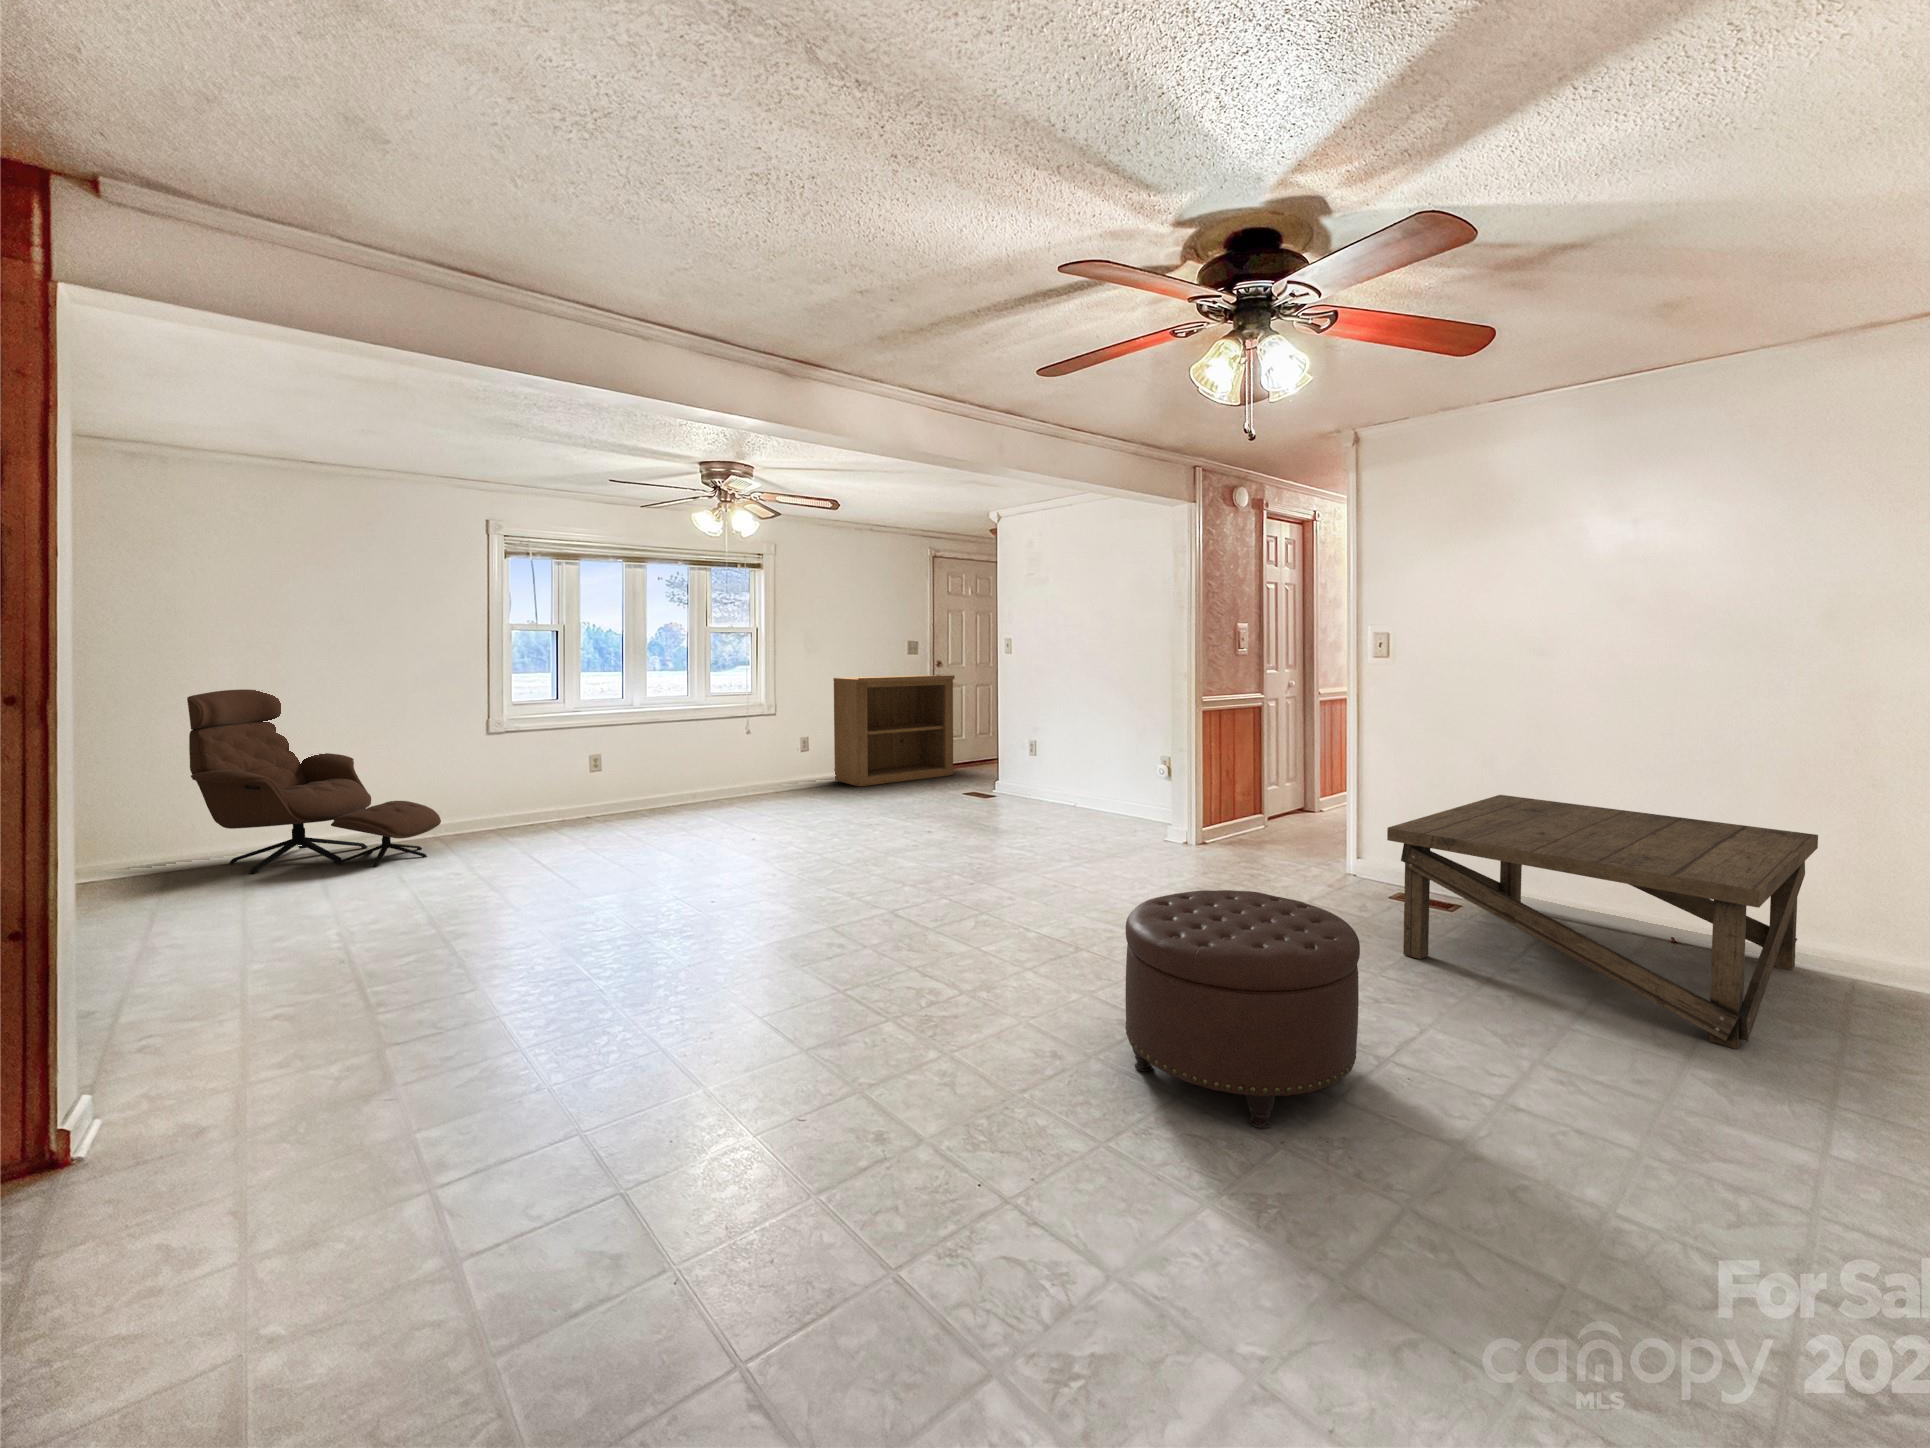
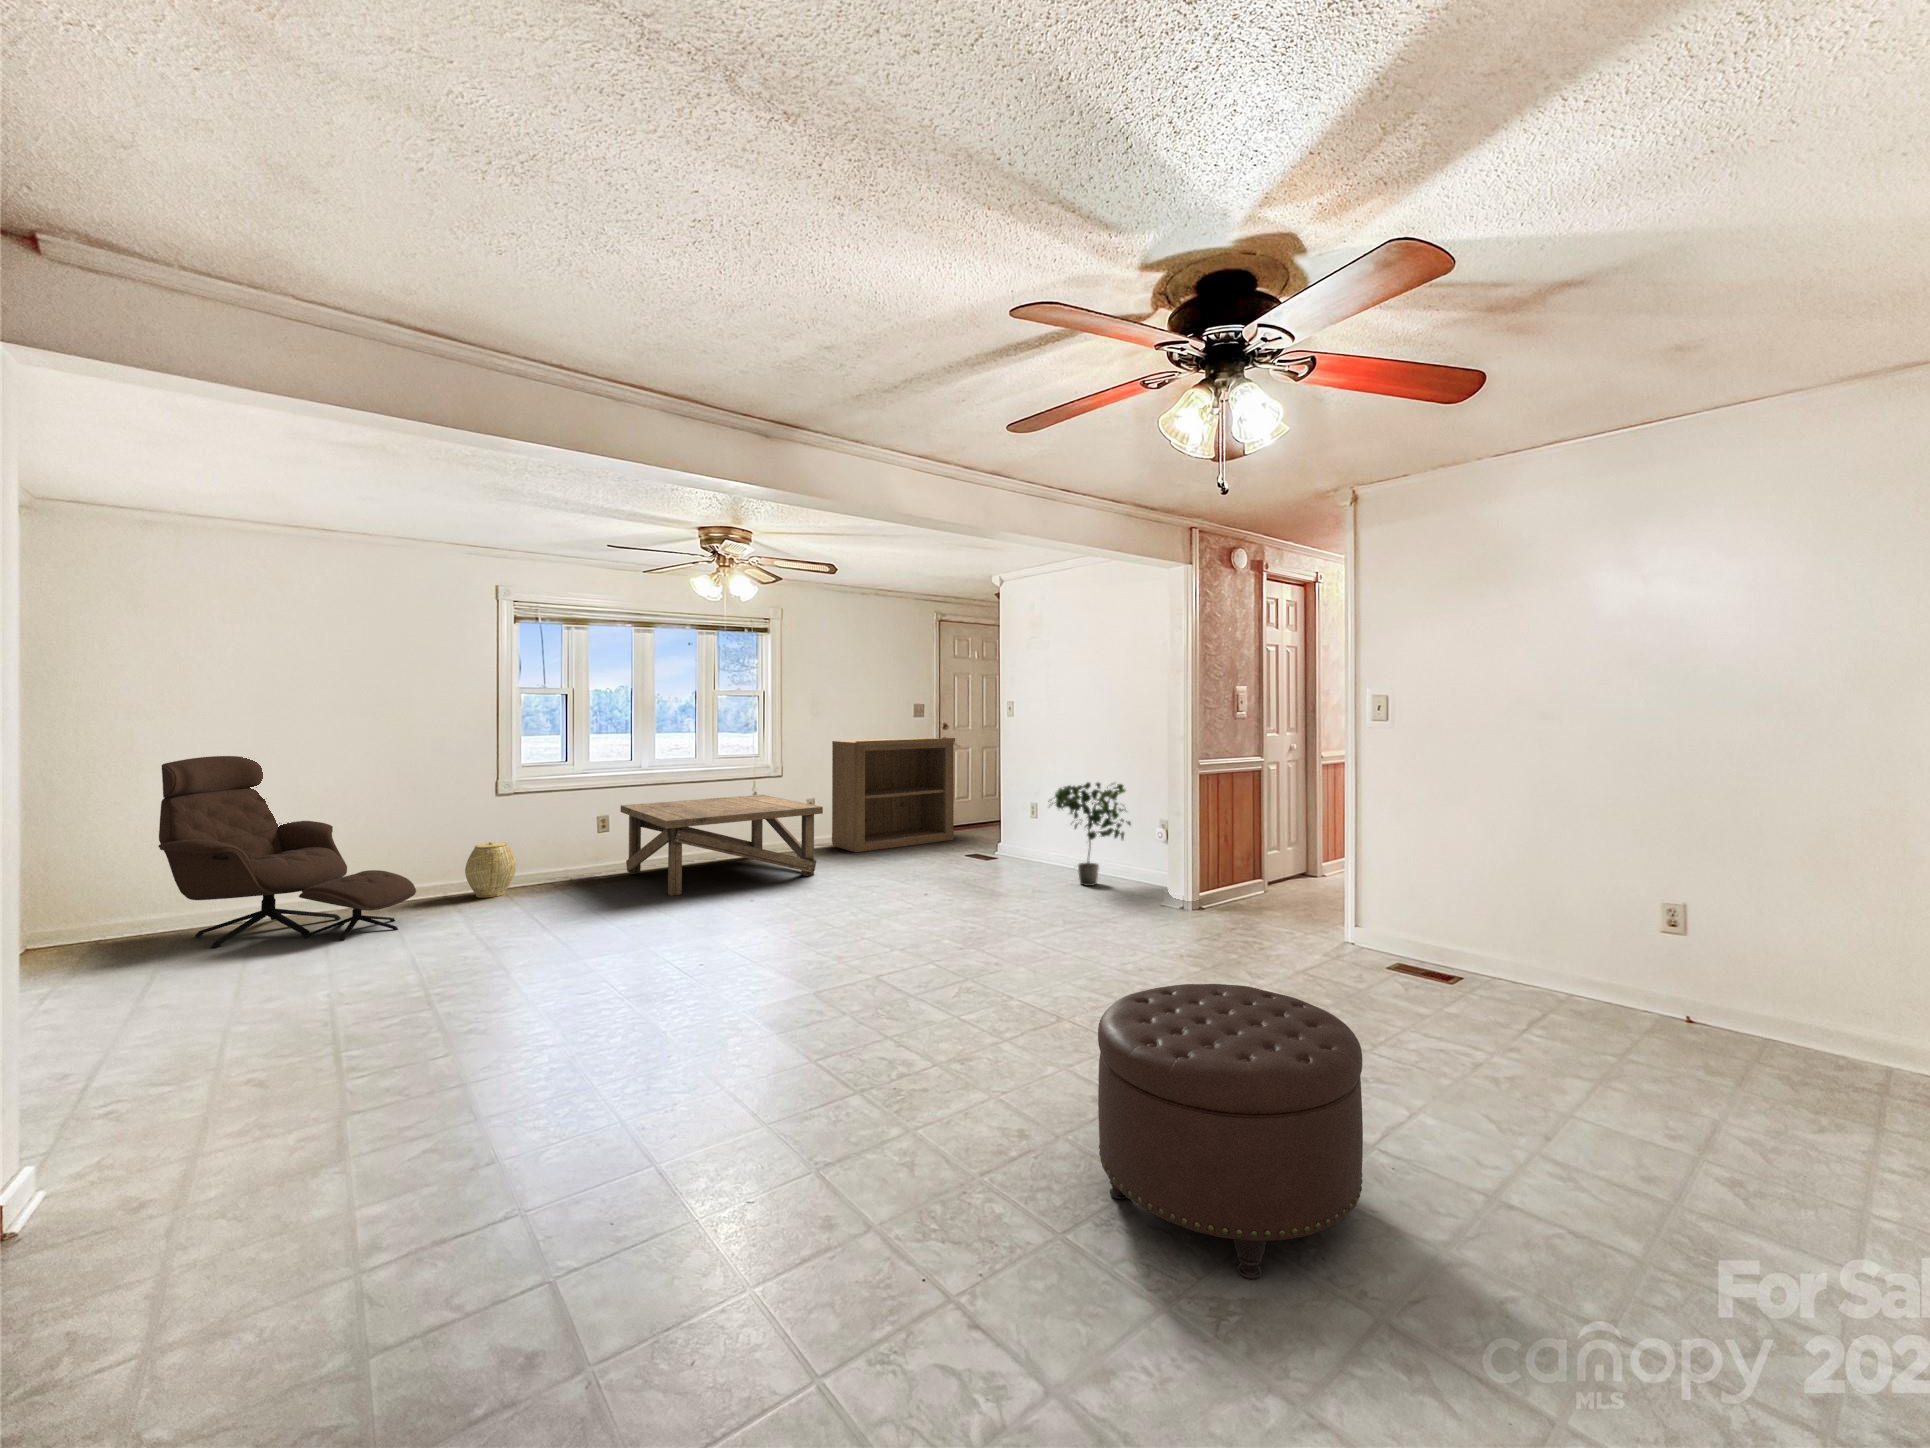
potted plant: none [1050,717,1131,816] -> present [1048,782,1131,886]
woven basket: none [483,774,532,828] -> present [465,842,516,898]
coffee table: present [1387,795,1818,1049] -> present [620,795,823,896]

